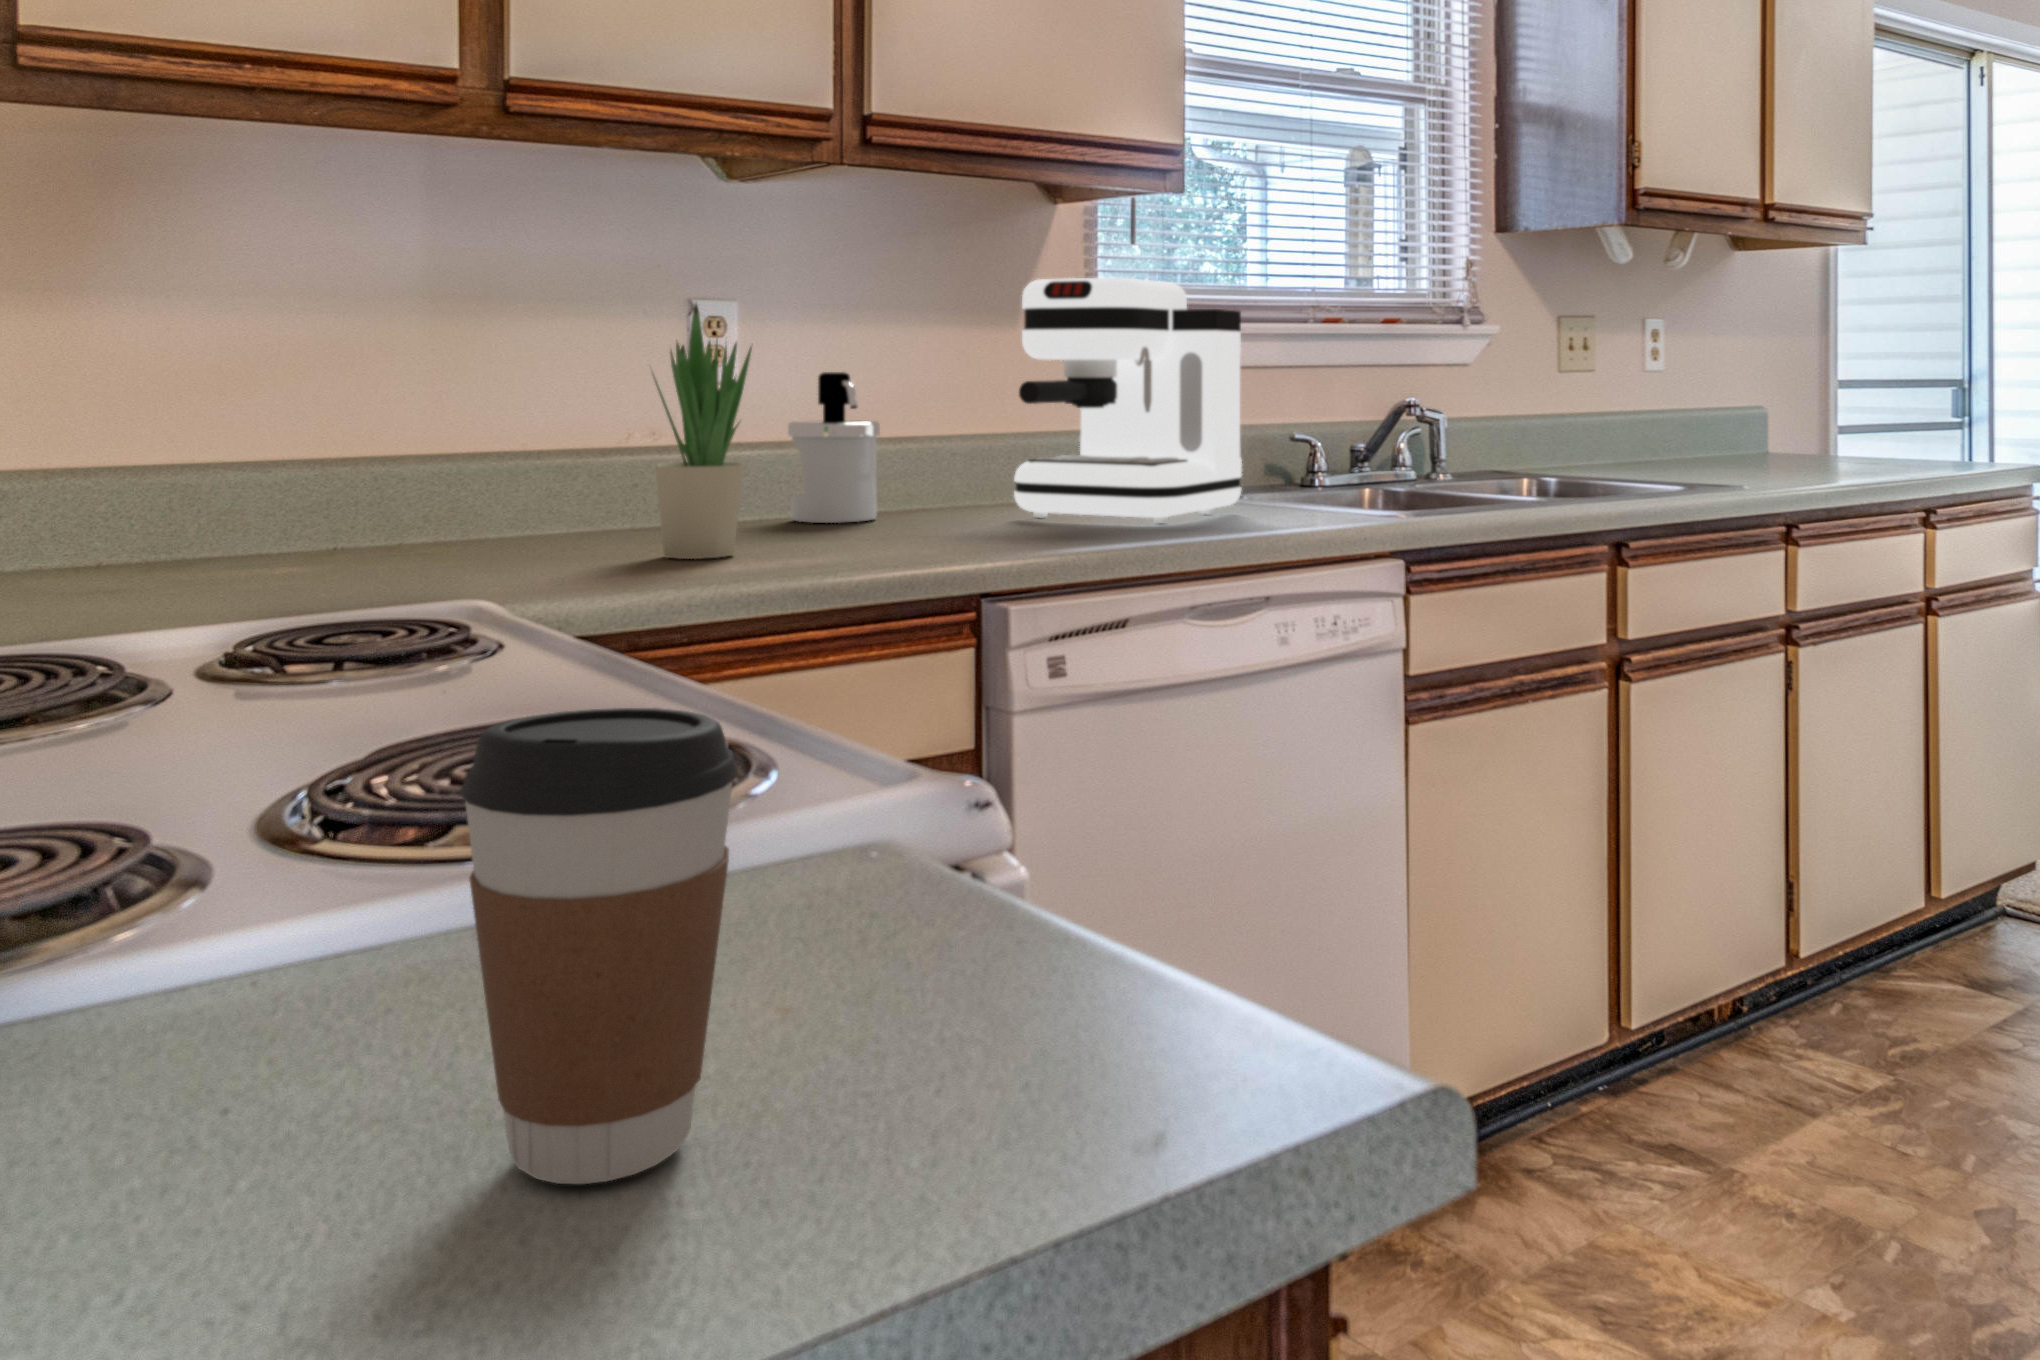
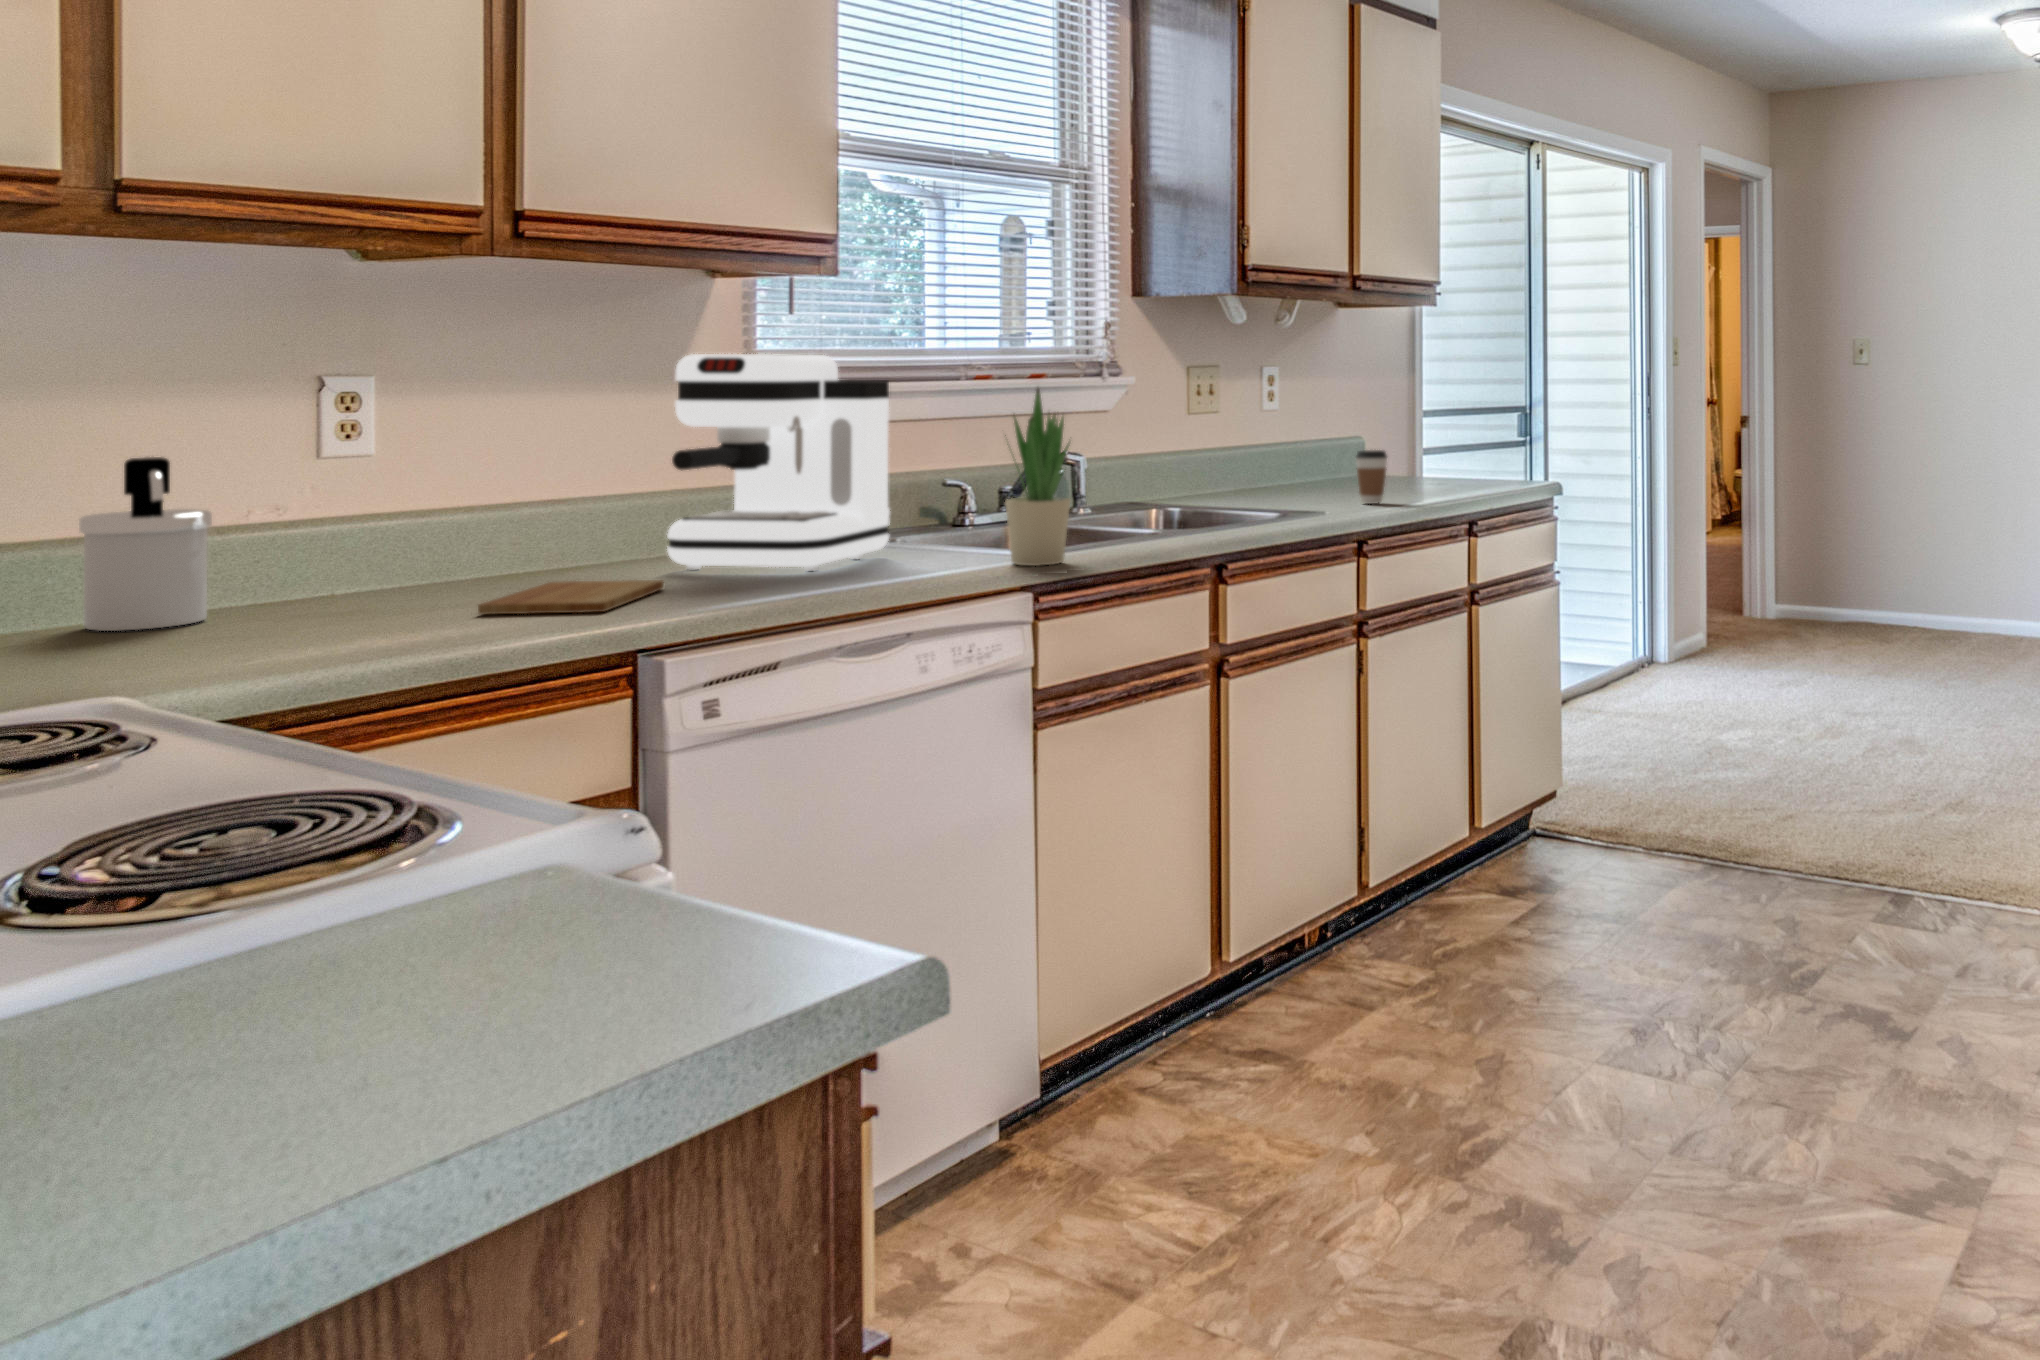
potted plant: present [654,304,752,559] -> present [1005,389,1070,566]
soap dispenser: present [788,372,880,523] -> present [79,457,212,631]
cutting board: none [830,521,1011,551] -> present [478,580,664,614]
coffee cup: present [460,708,738,1184] -> present [1356,450,1387,504]

